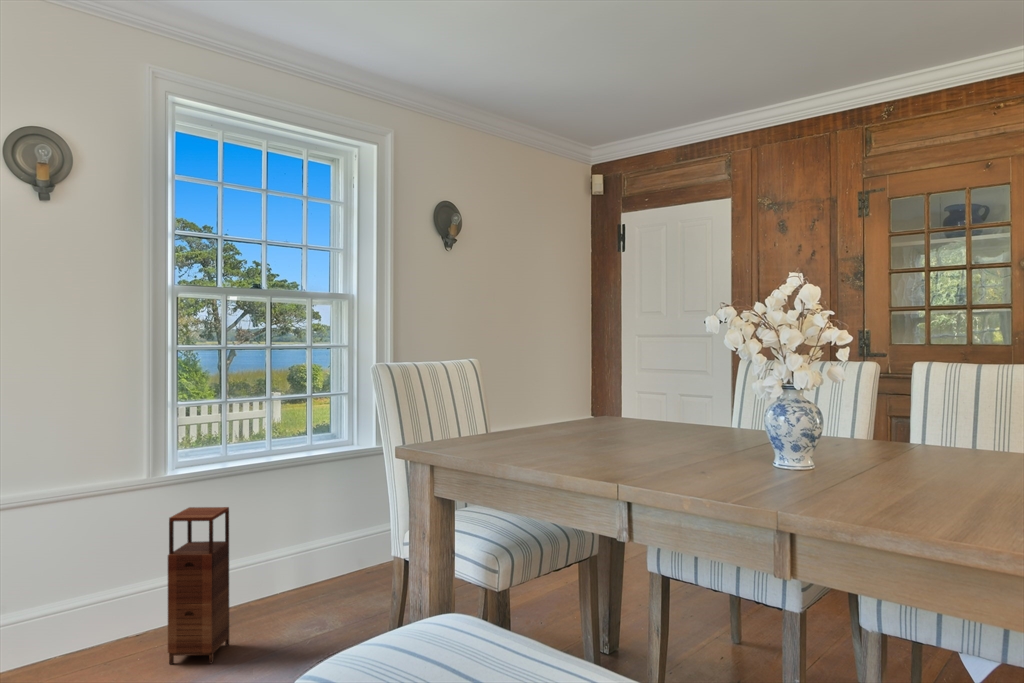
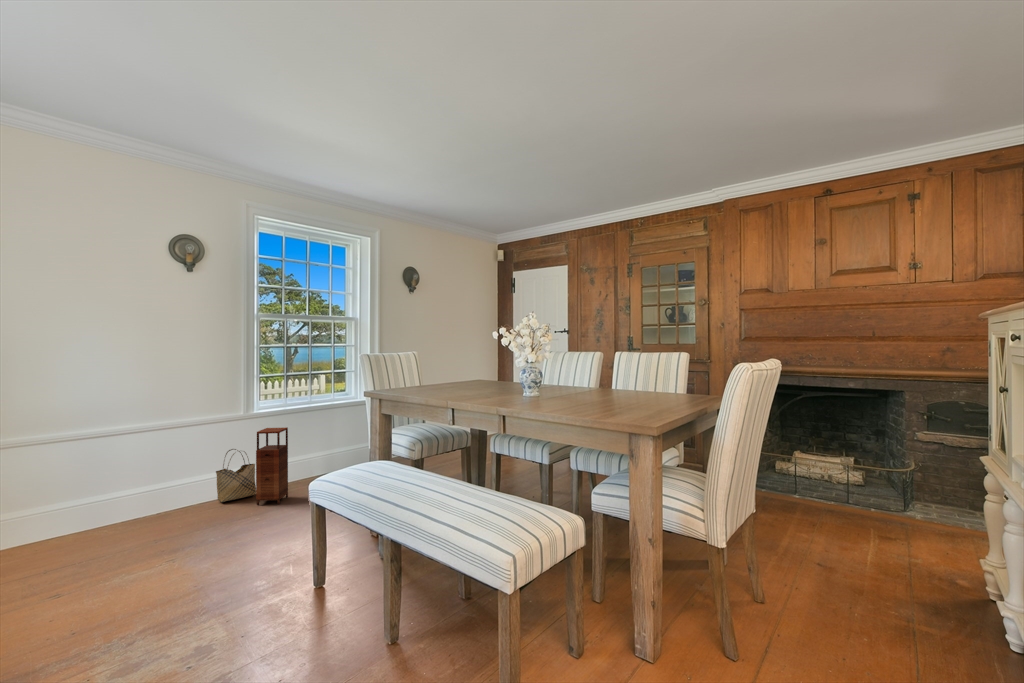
woven basket: none [91,546,168,655] -> present [216,449,256,502]

